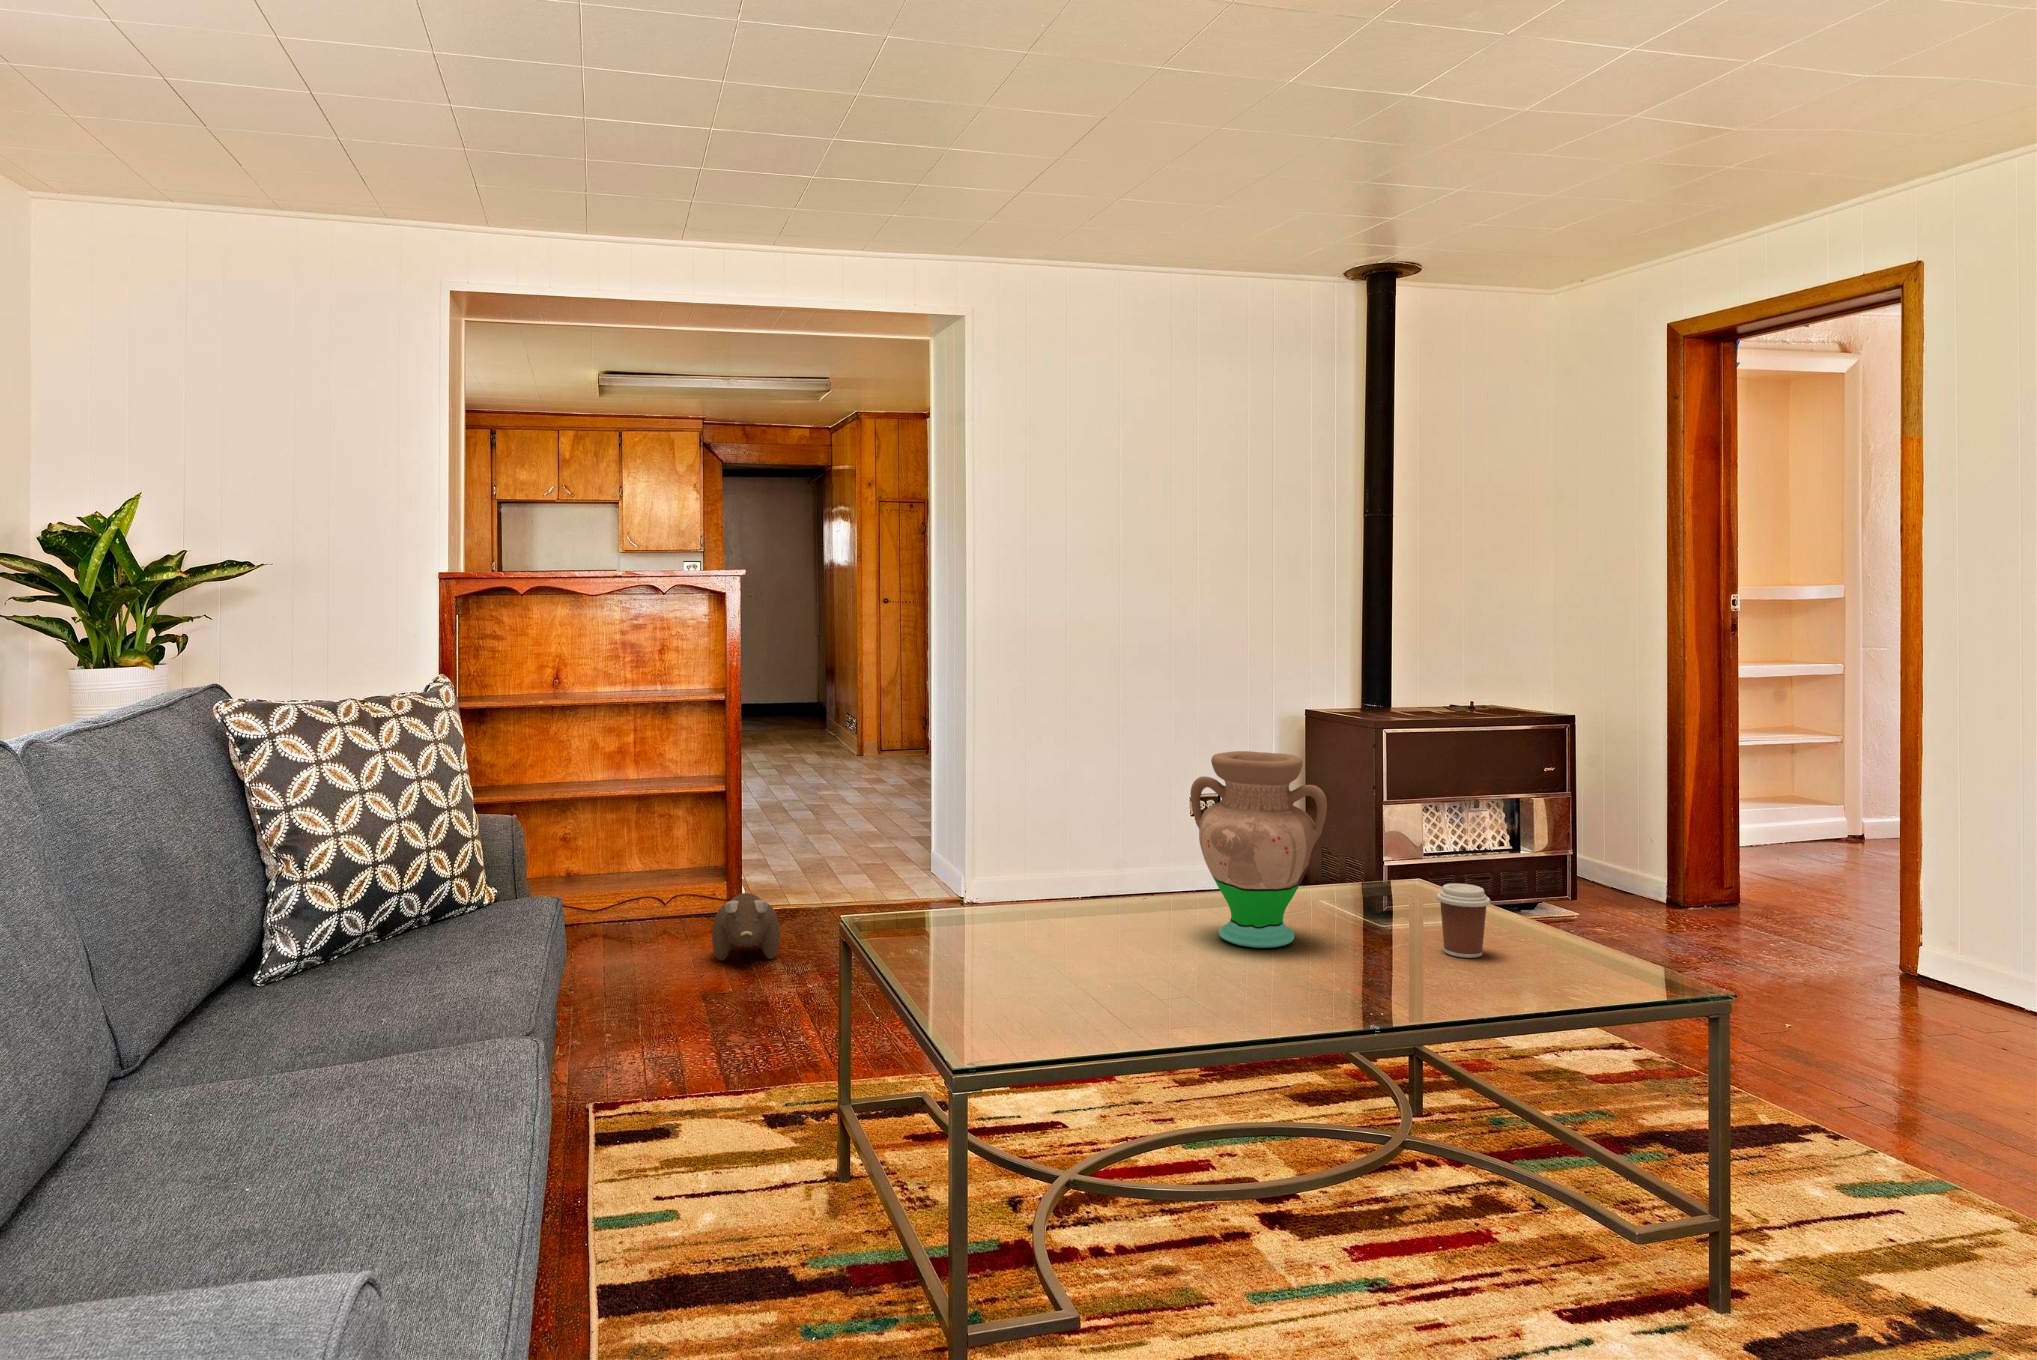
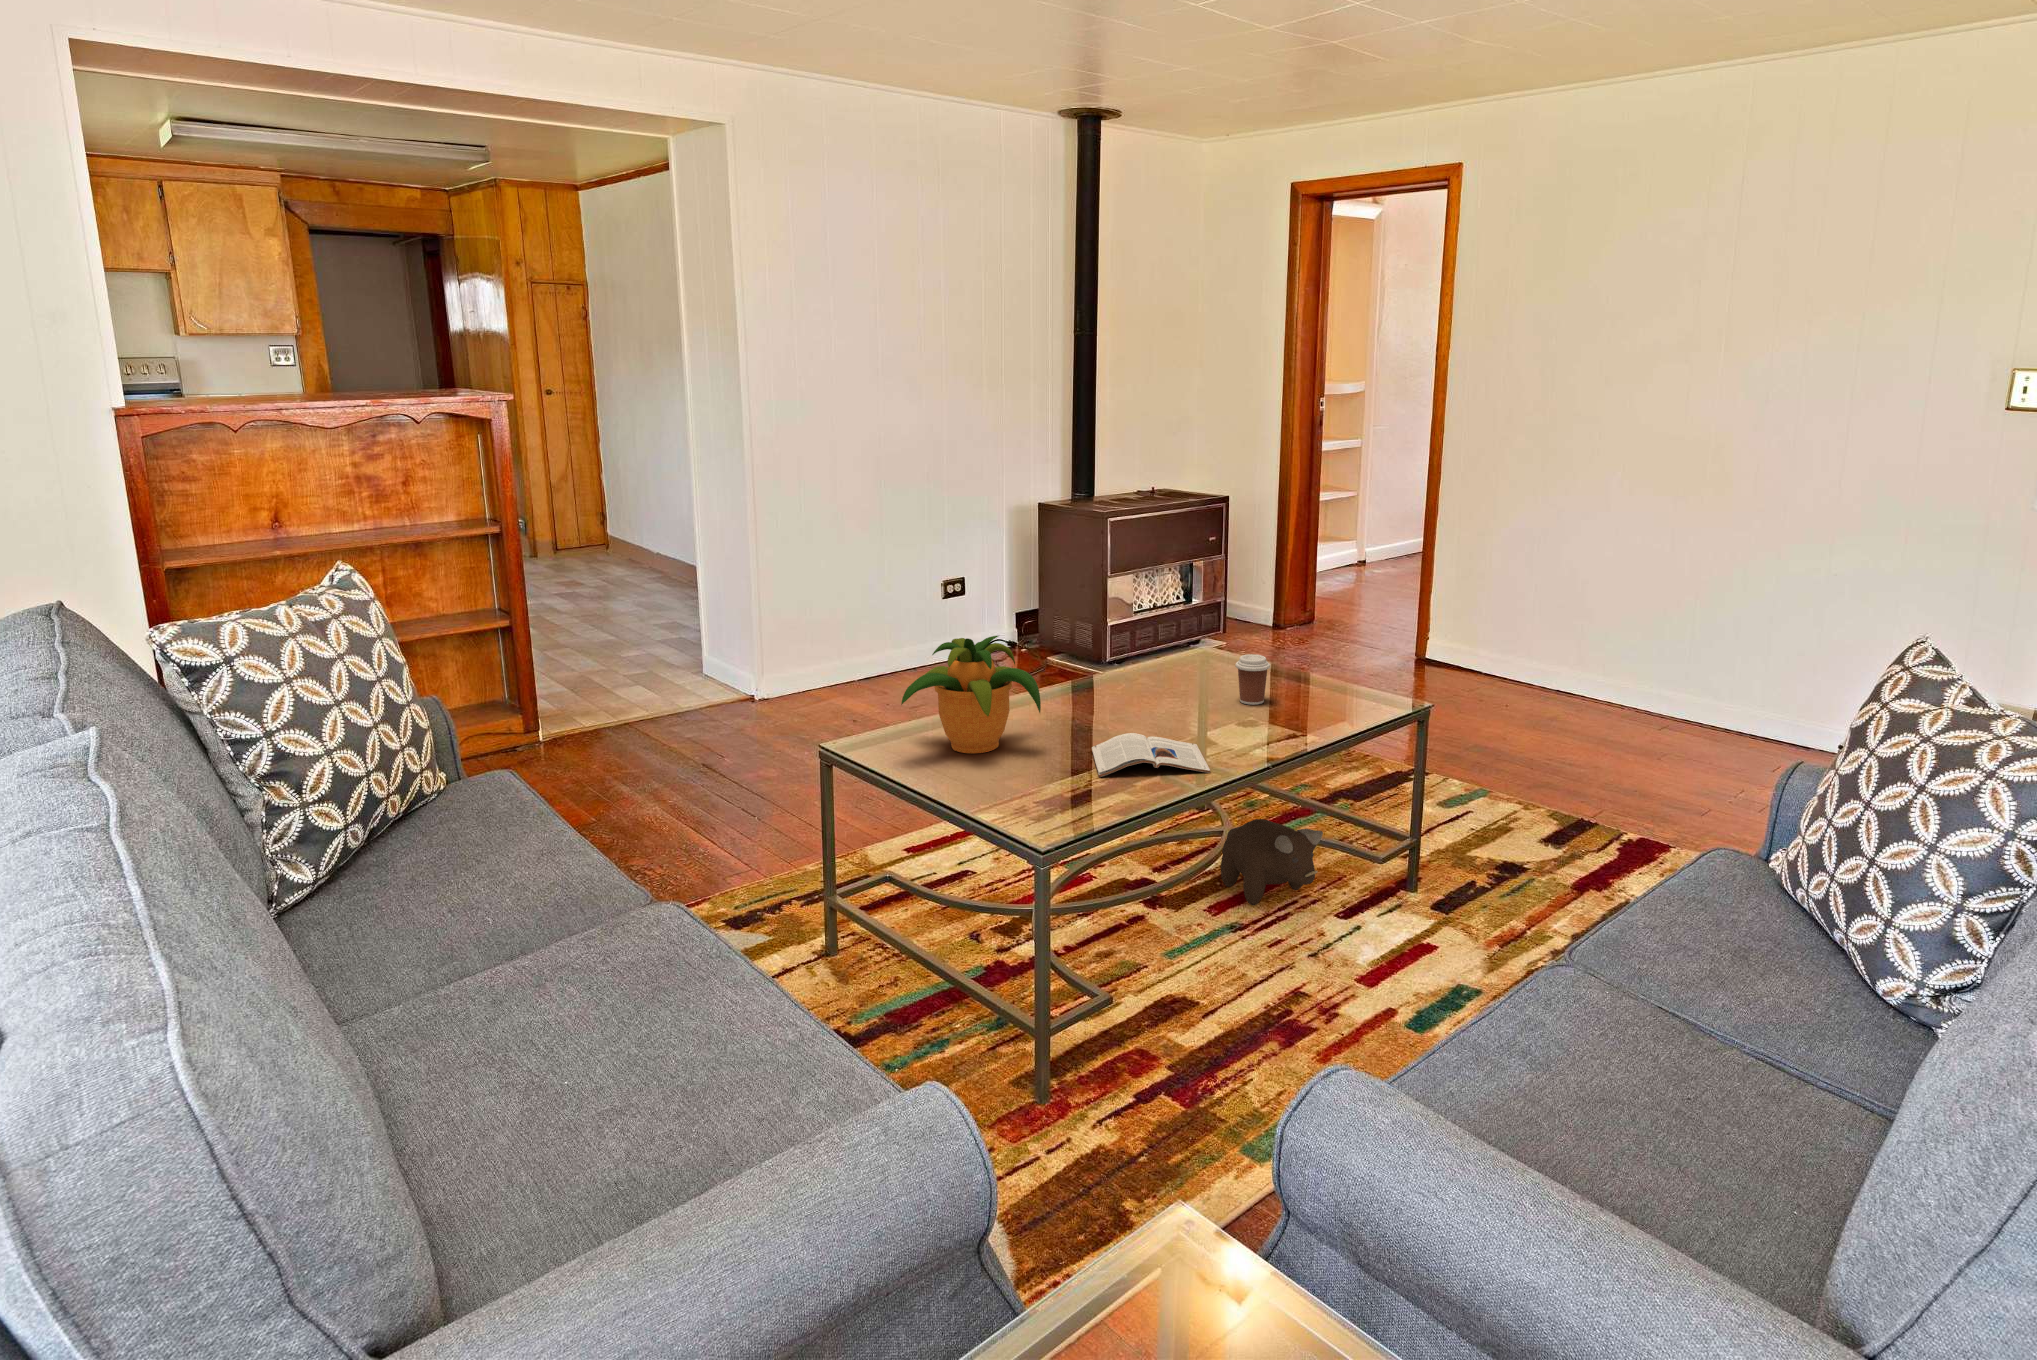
vase: present [1190,751,1327,948] -> none [1069,575,1170,719]
potted plant: none [934,802,1116,956] -> present [901,636,1041,753]
plush toy: present [712,893,780,961] -> present [1221,819,1323,905]
magazine: none [1157,958,1330,1026] -> present [1092,733,1210,777]

